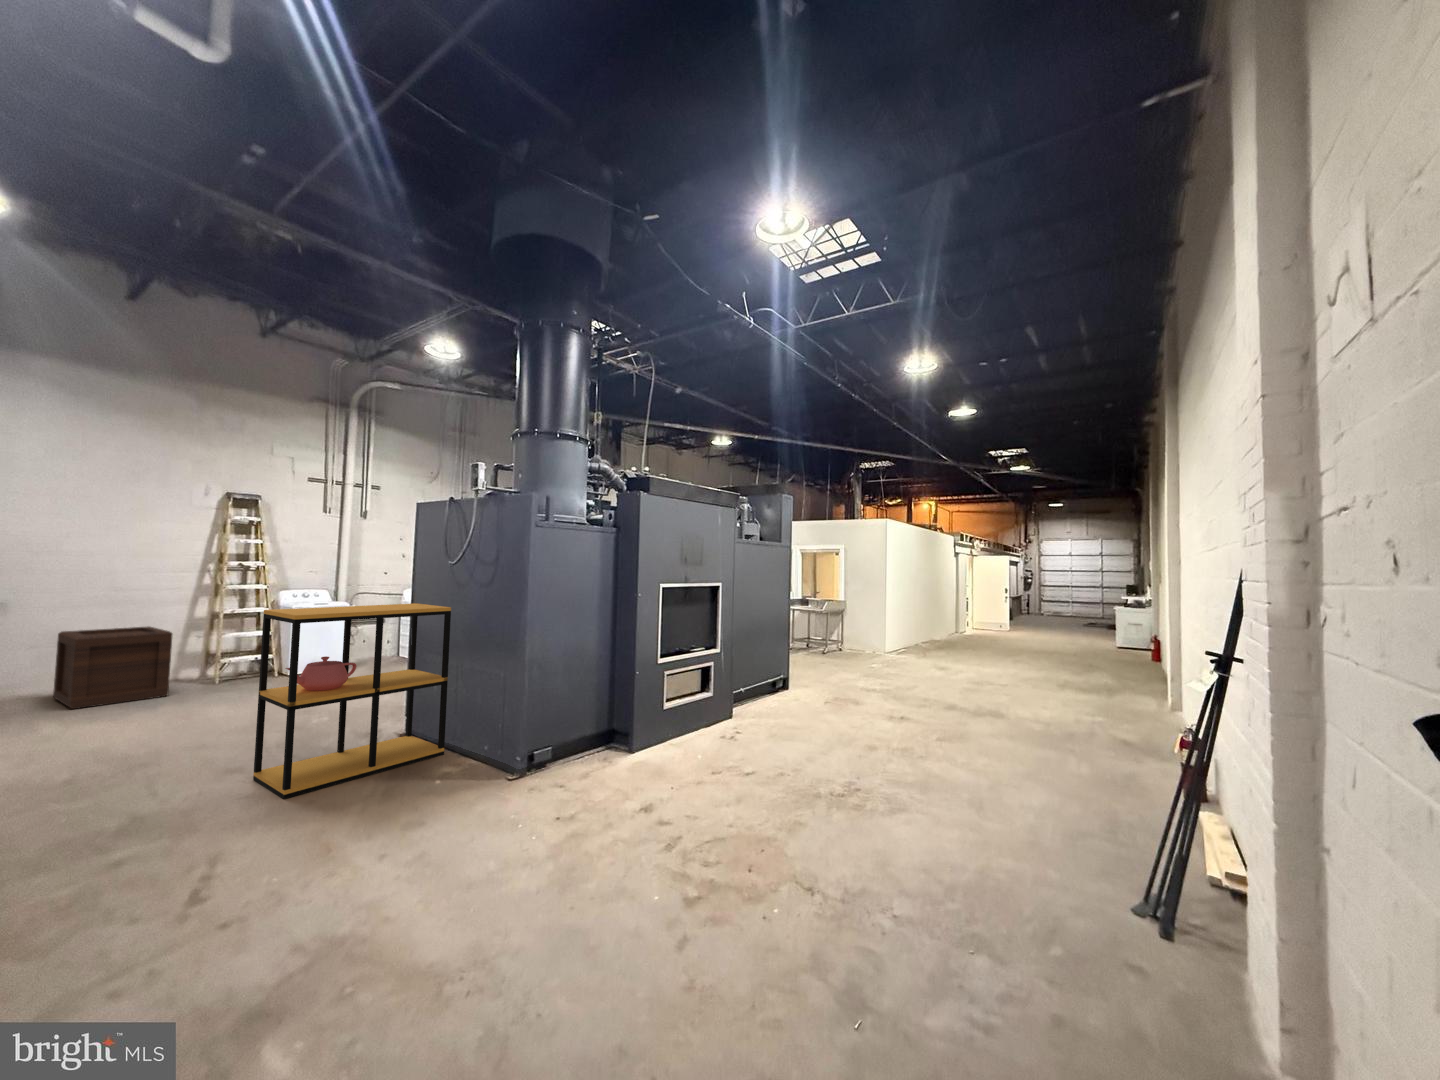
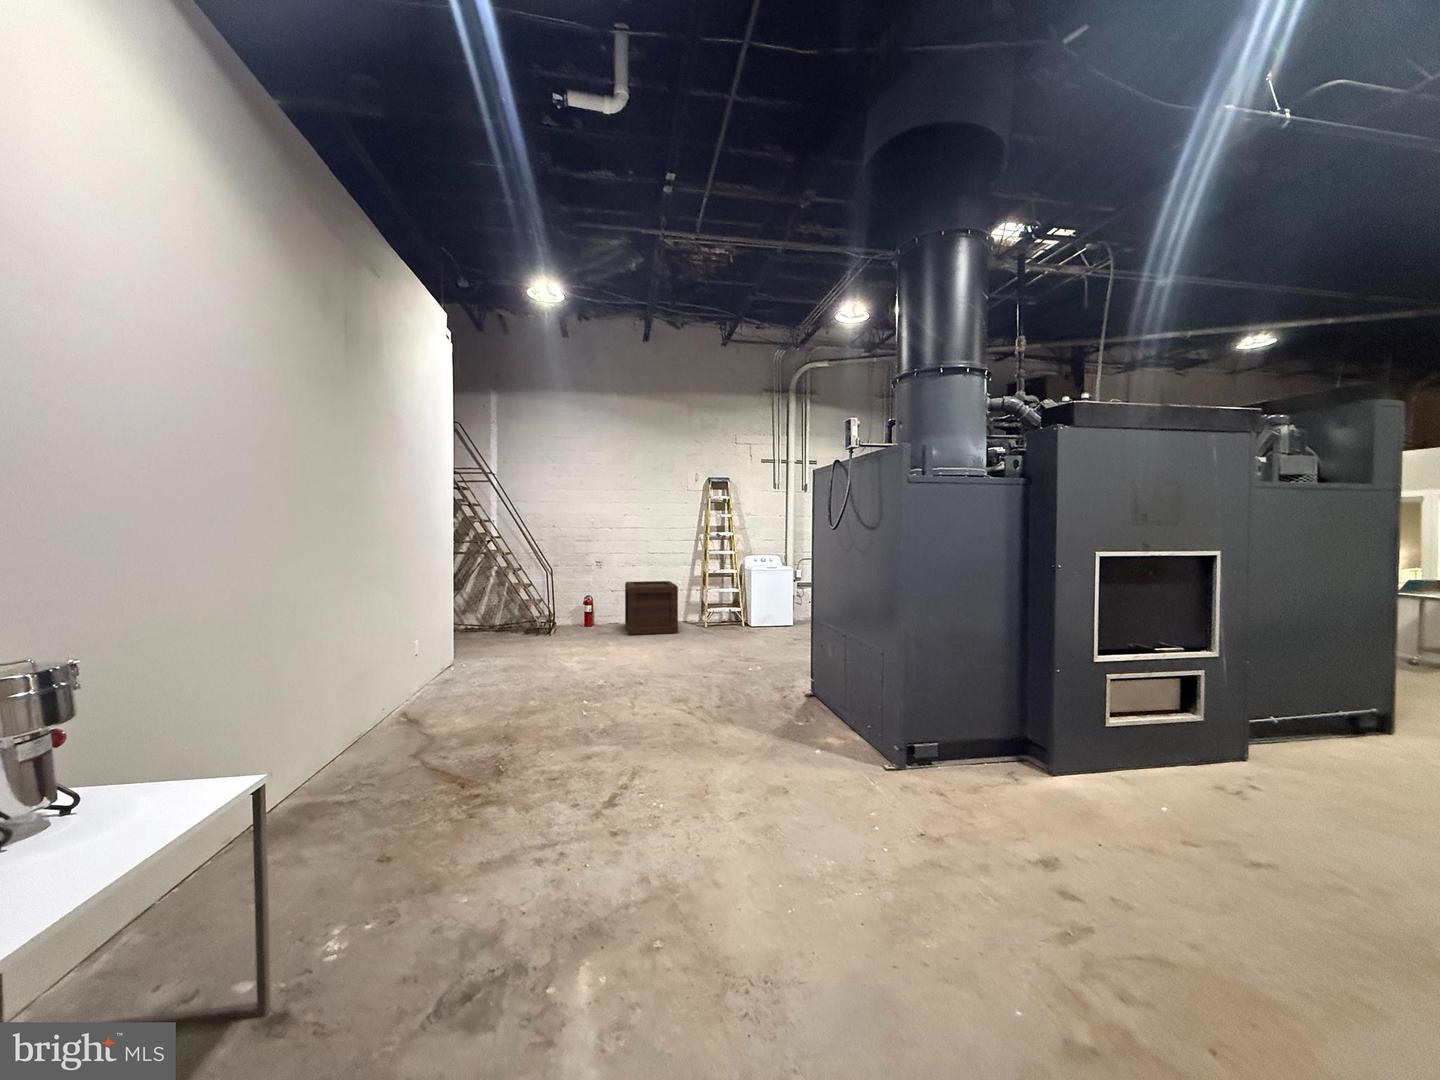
shelving unit: present [253,603,451,799] -> none [693,569,838,732]

